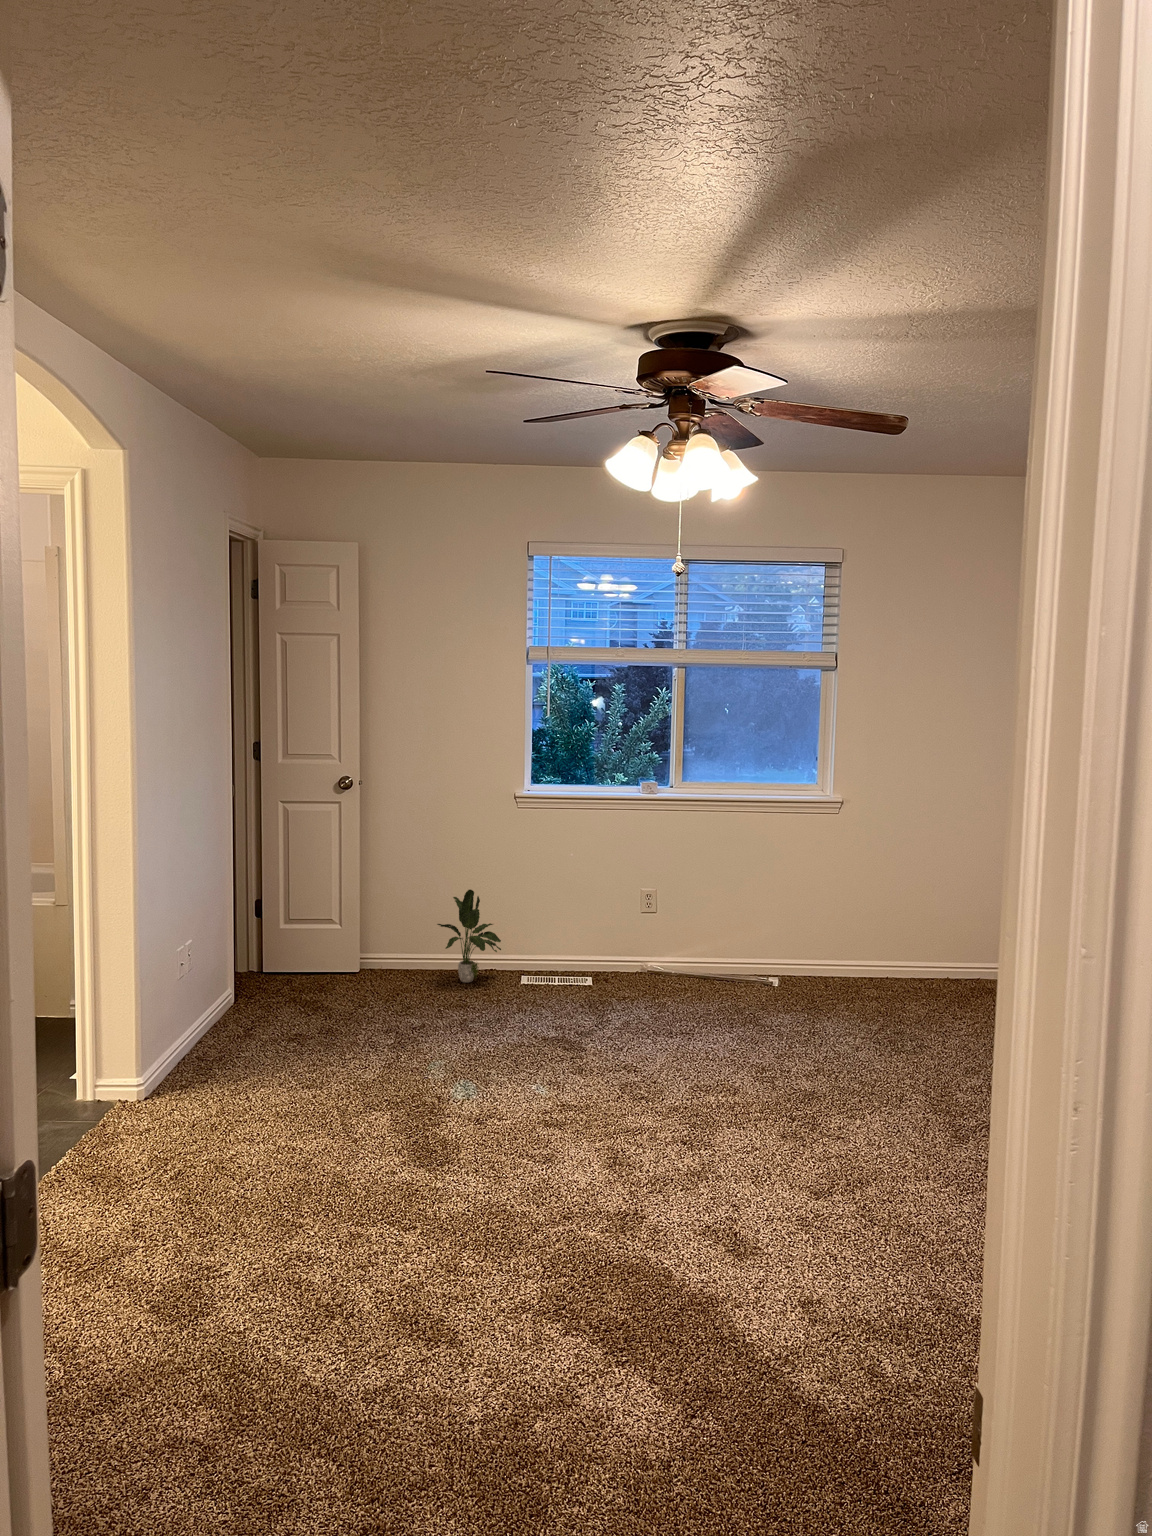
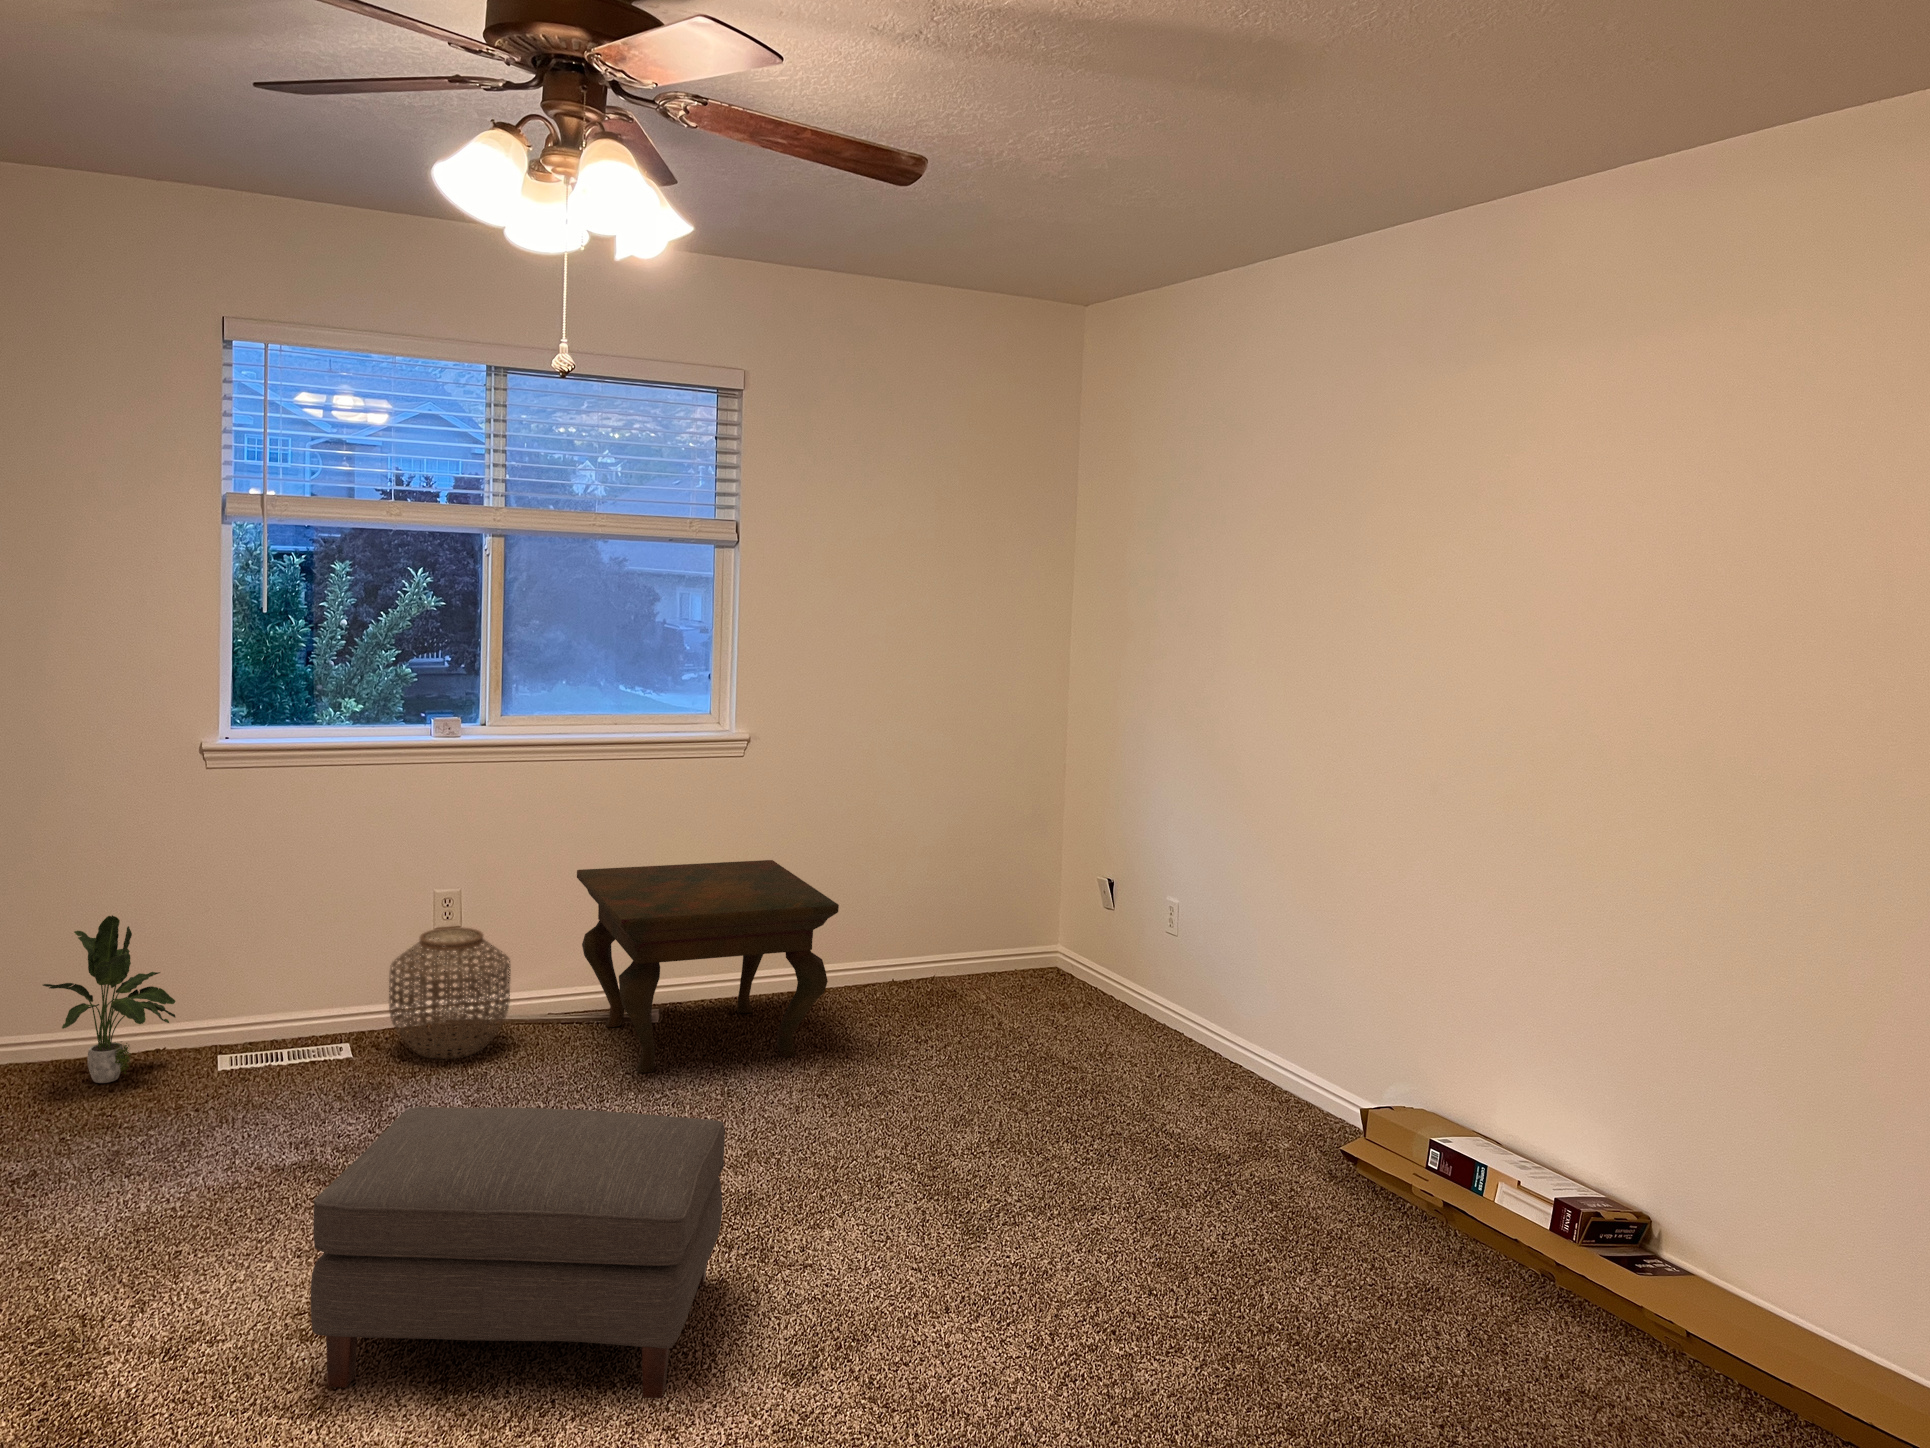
side table: none [725,883,892,1016] -> present [577,860,839,1073]
woven basket: none [612,912,682,992] -> present [389,927,511,1059]
ottoman: none [547,1004,786,1192] -> present [311,1107,725,1398]

